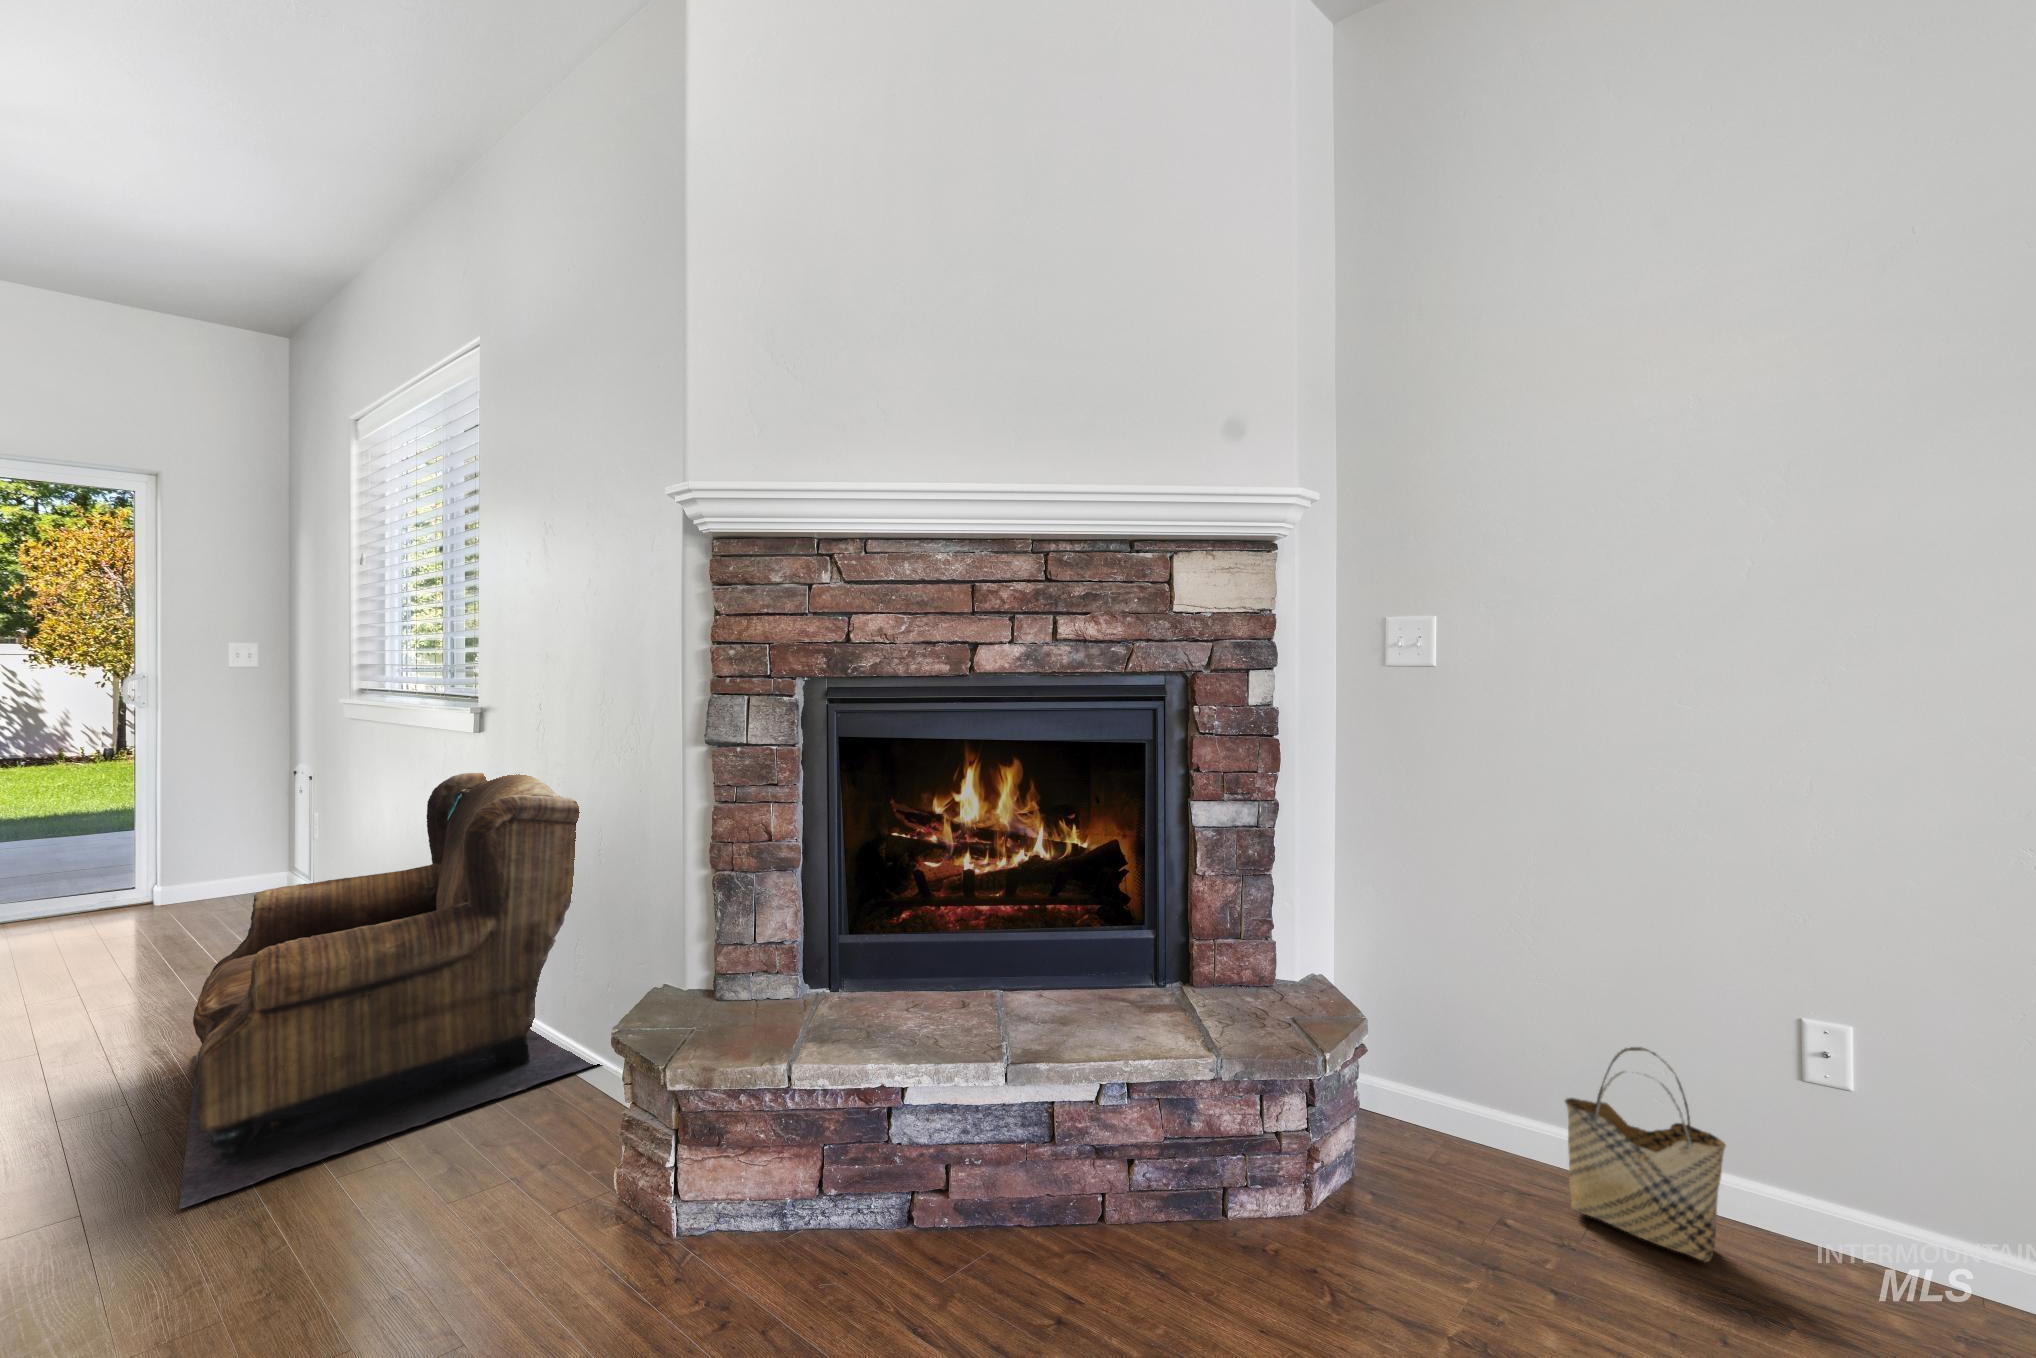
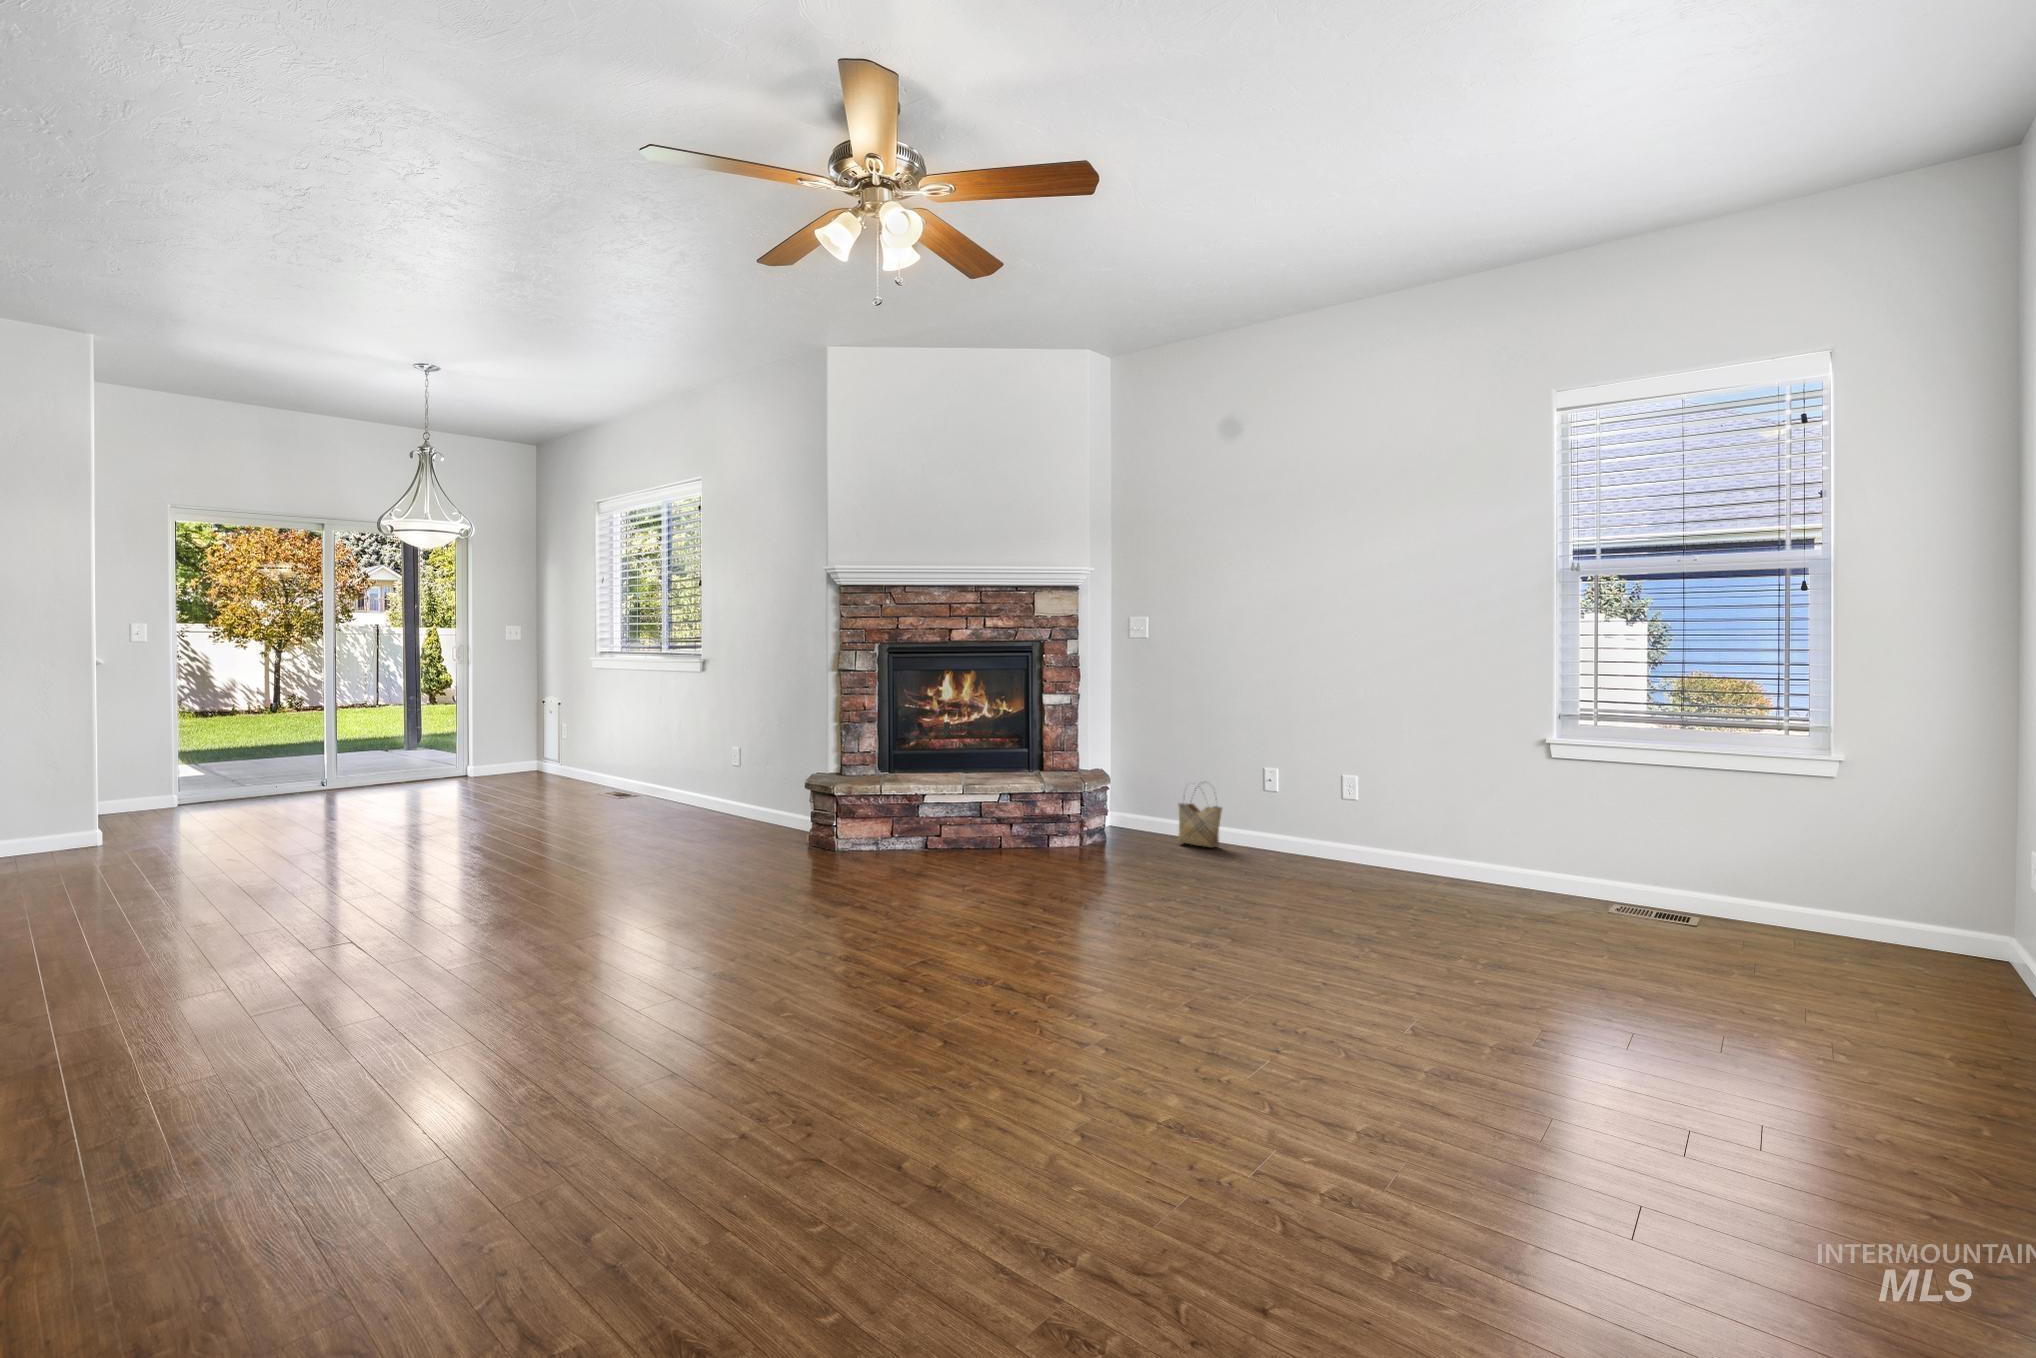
armchair: present [179,773,593,1209] -> none [578,694,788,845]

